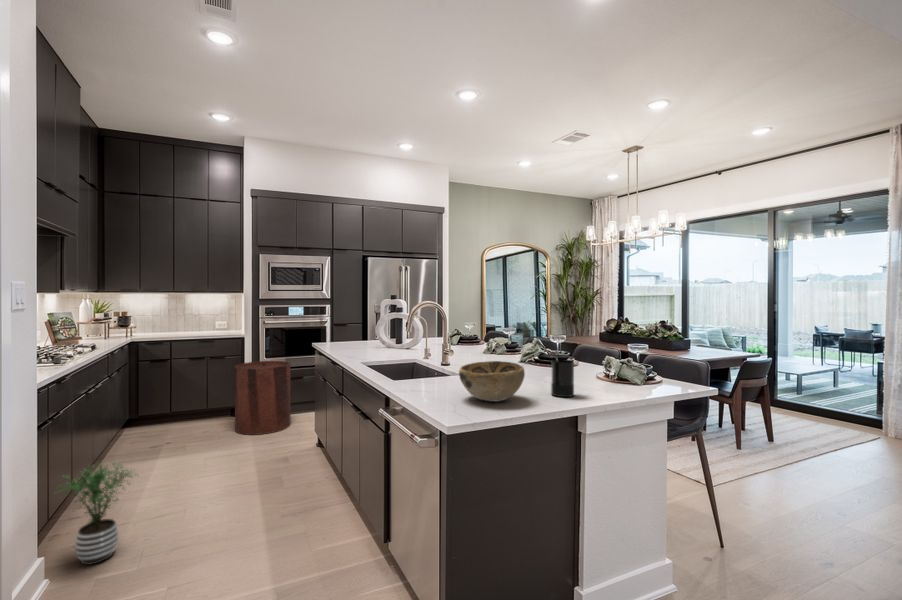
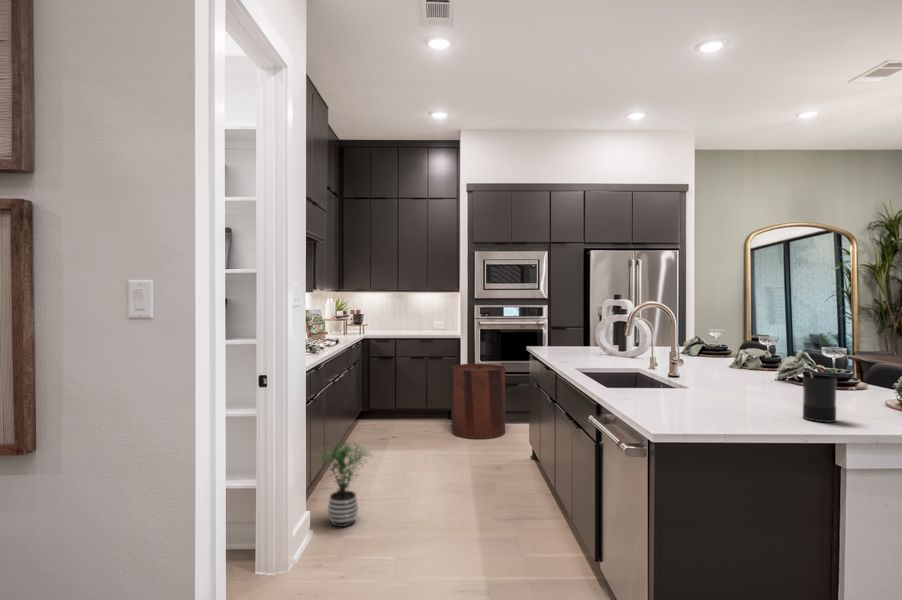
decorative bowl: present [459,361,525,402] -> none [676,372,761,418]

